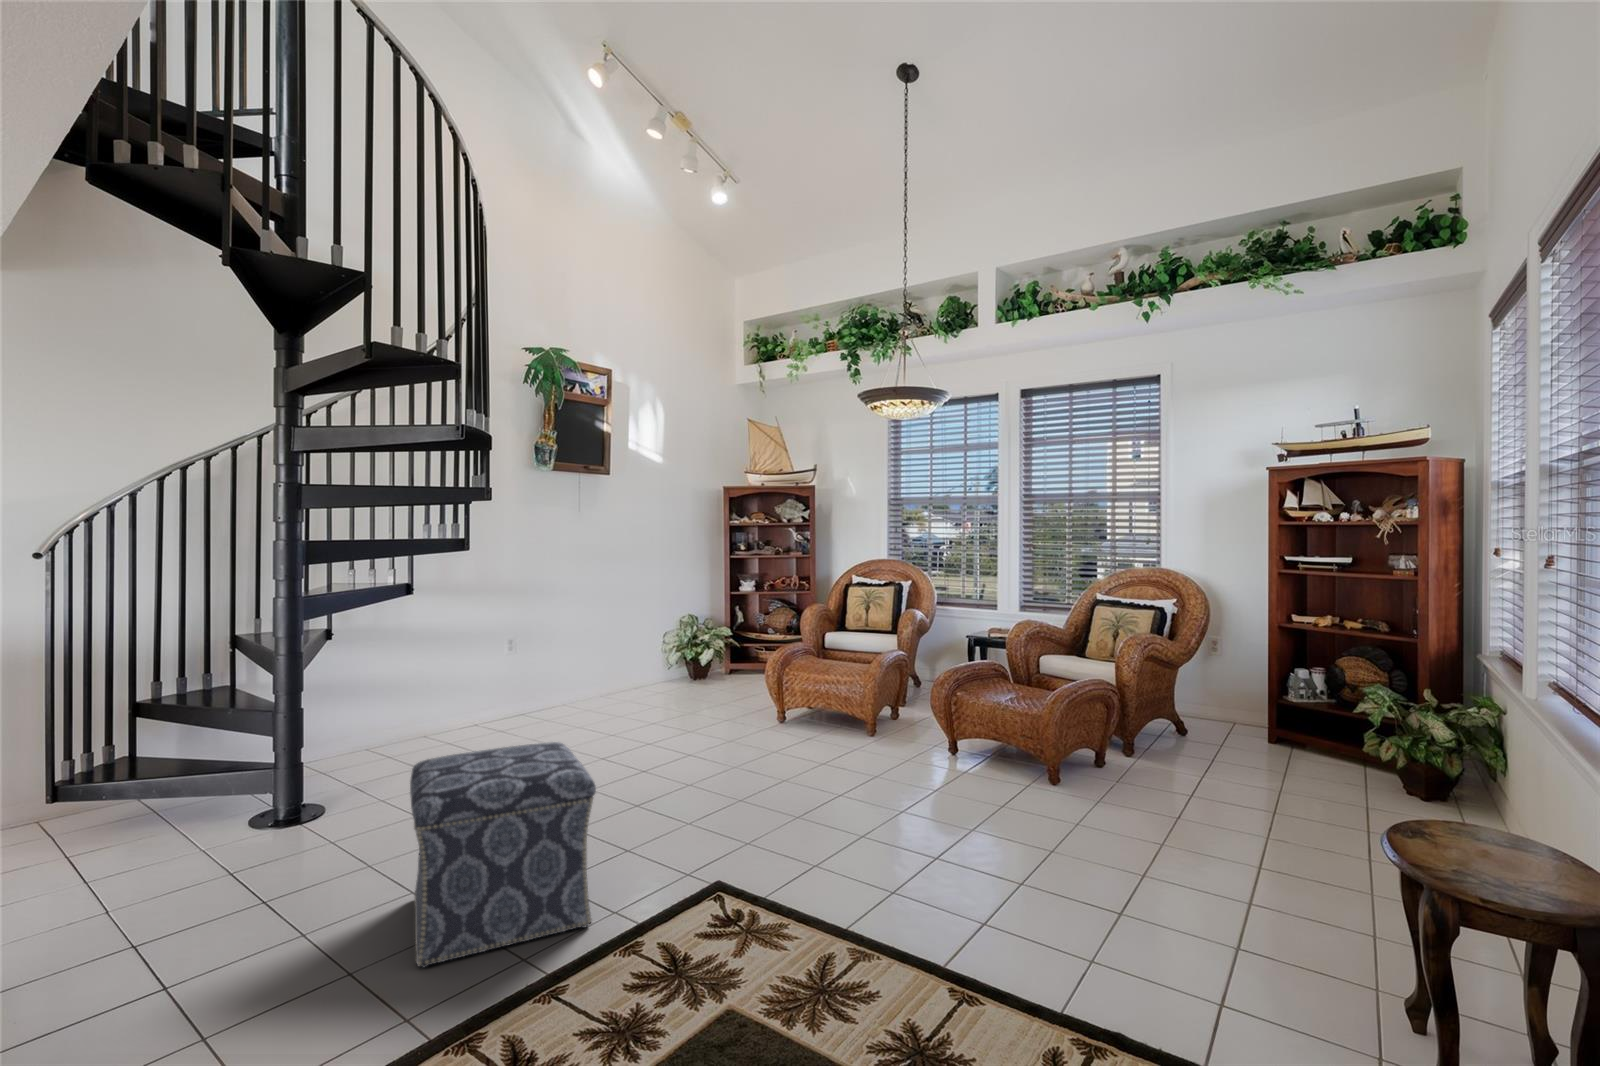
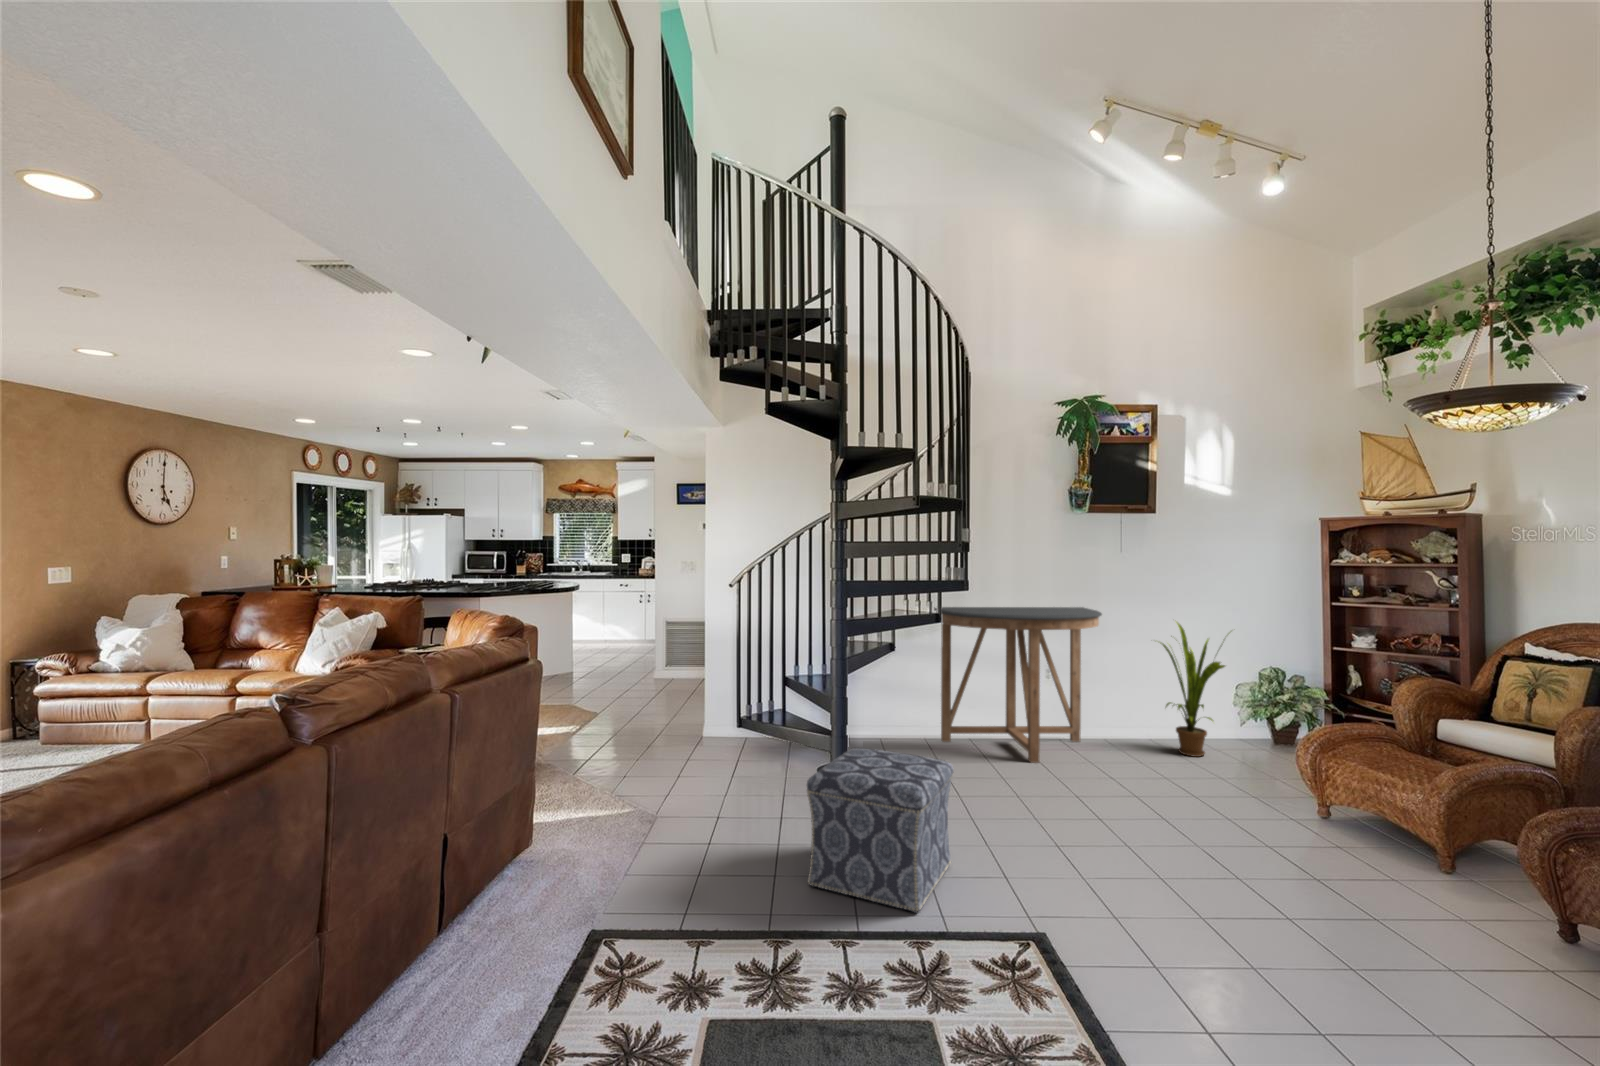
console table: none [378,573,578,755] -> present [934,607,1102,763]
house plant: none [613,580,684,706] -> present [1160,622,1225,757]

